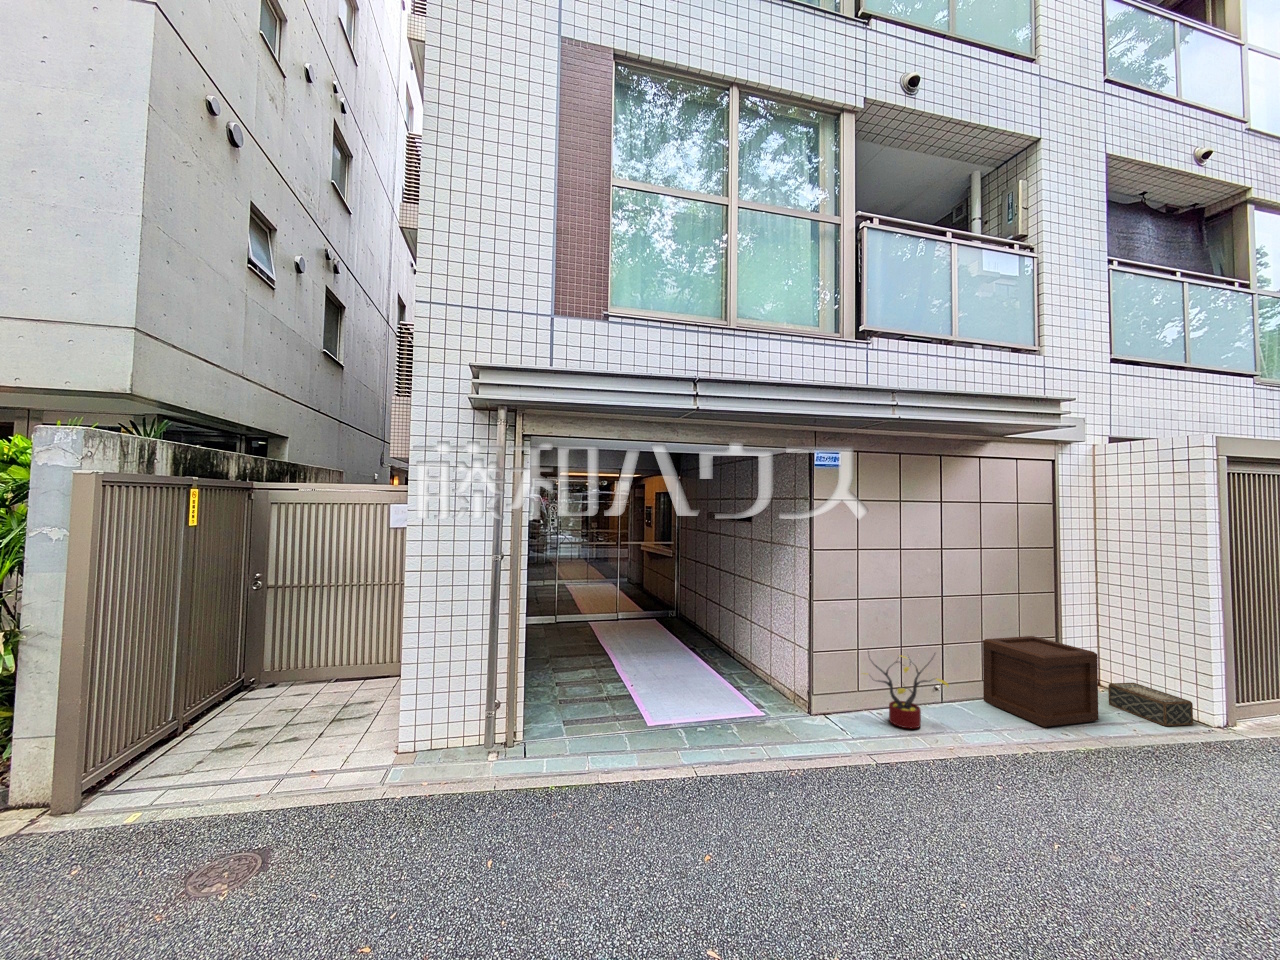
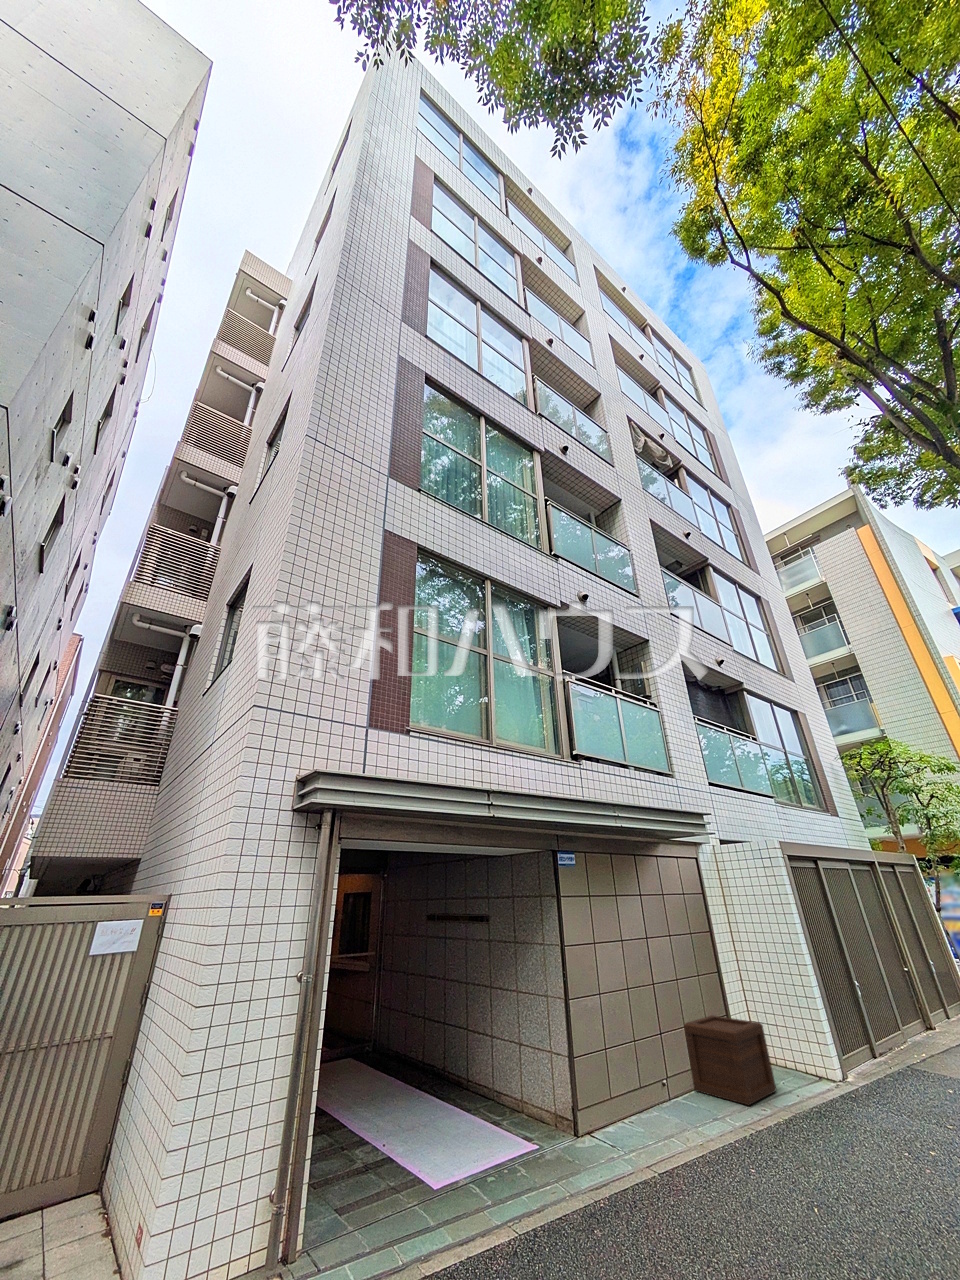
decorative plant: present [863,656,949,728] -> none [610,1041,682,1131]
woven basket: present [1108,683,1193,726] -> none [768,1050,829,1086]

